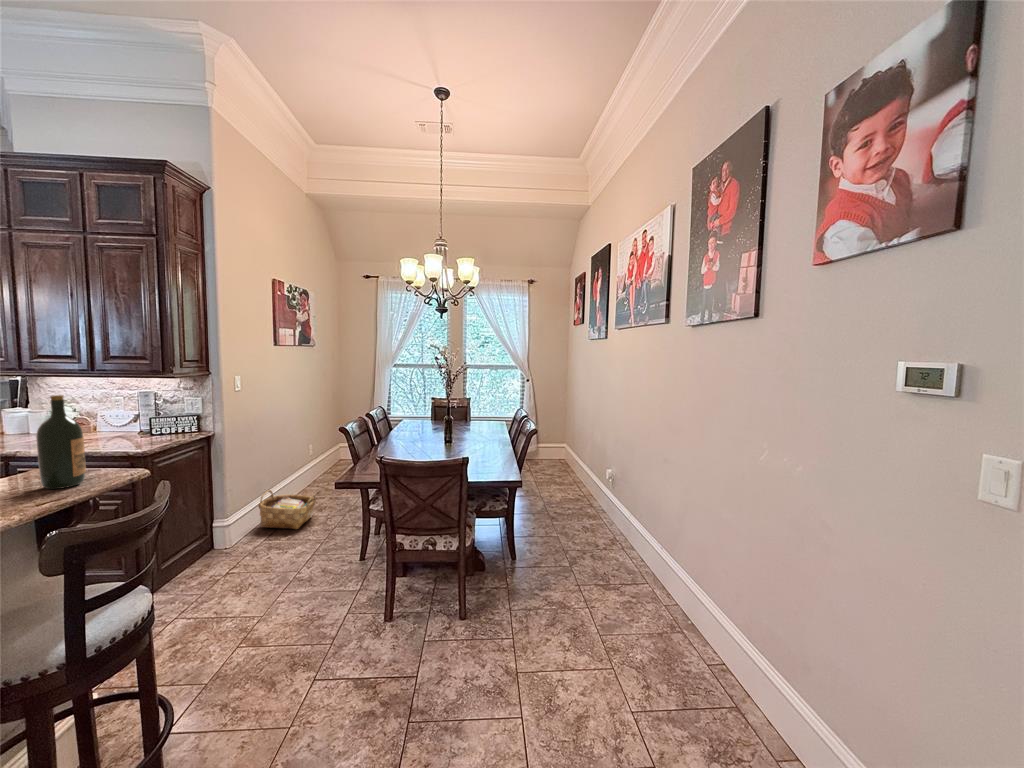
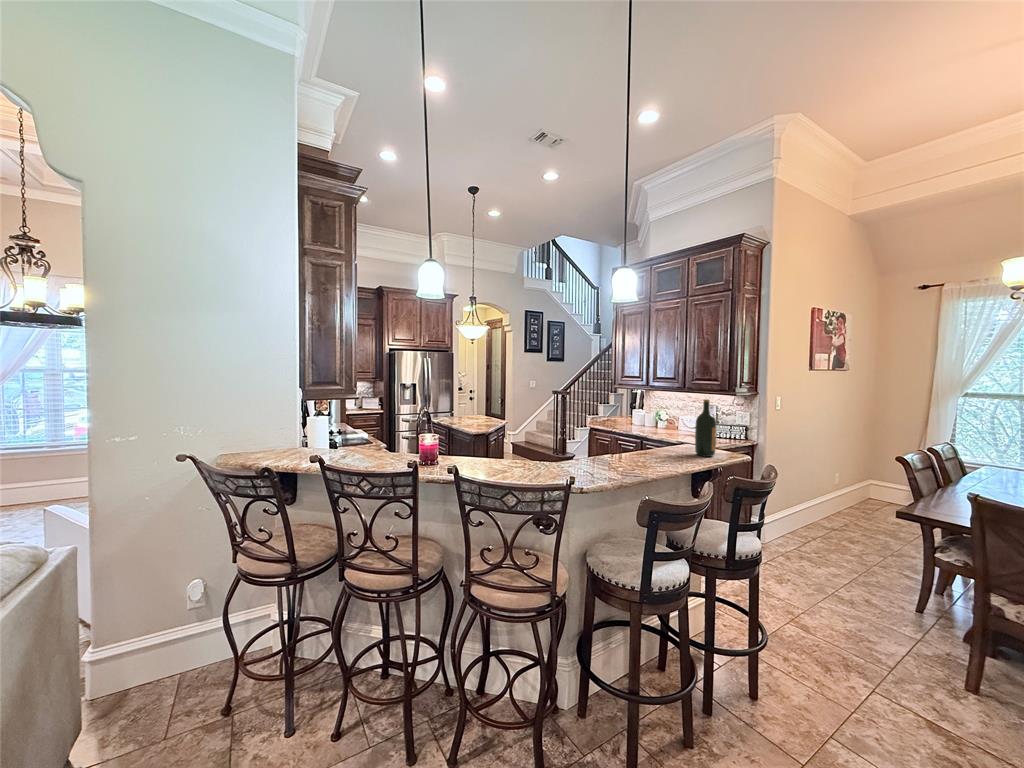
woven basket: present [258,490,316,529] -> none [788,506,849,554]

